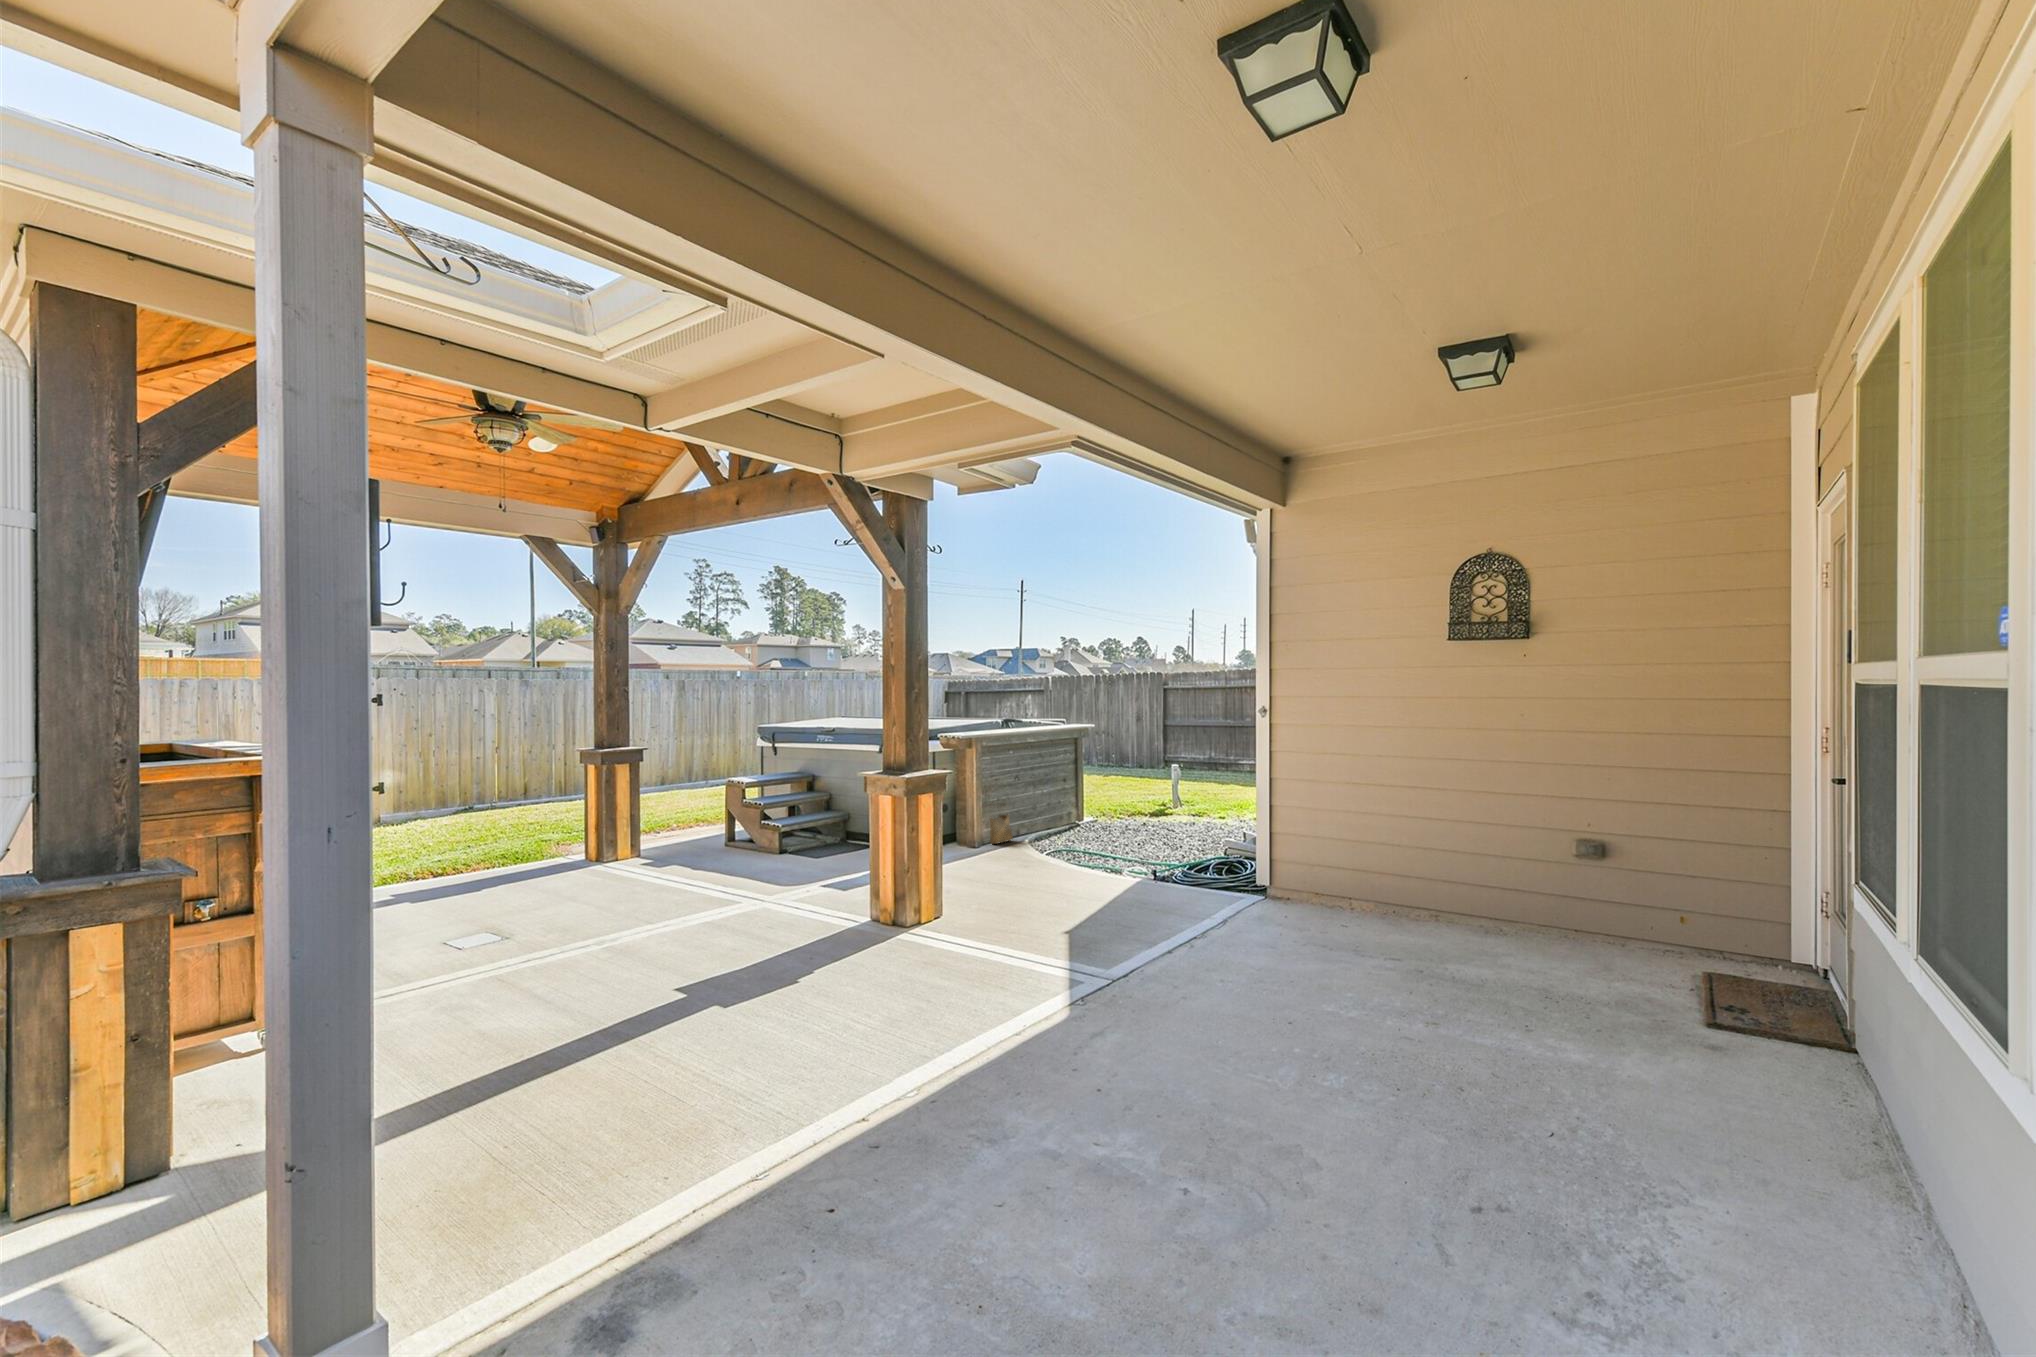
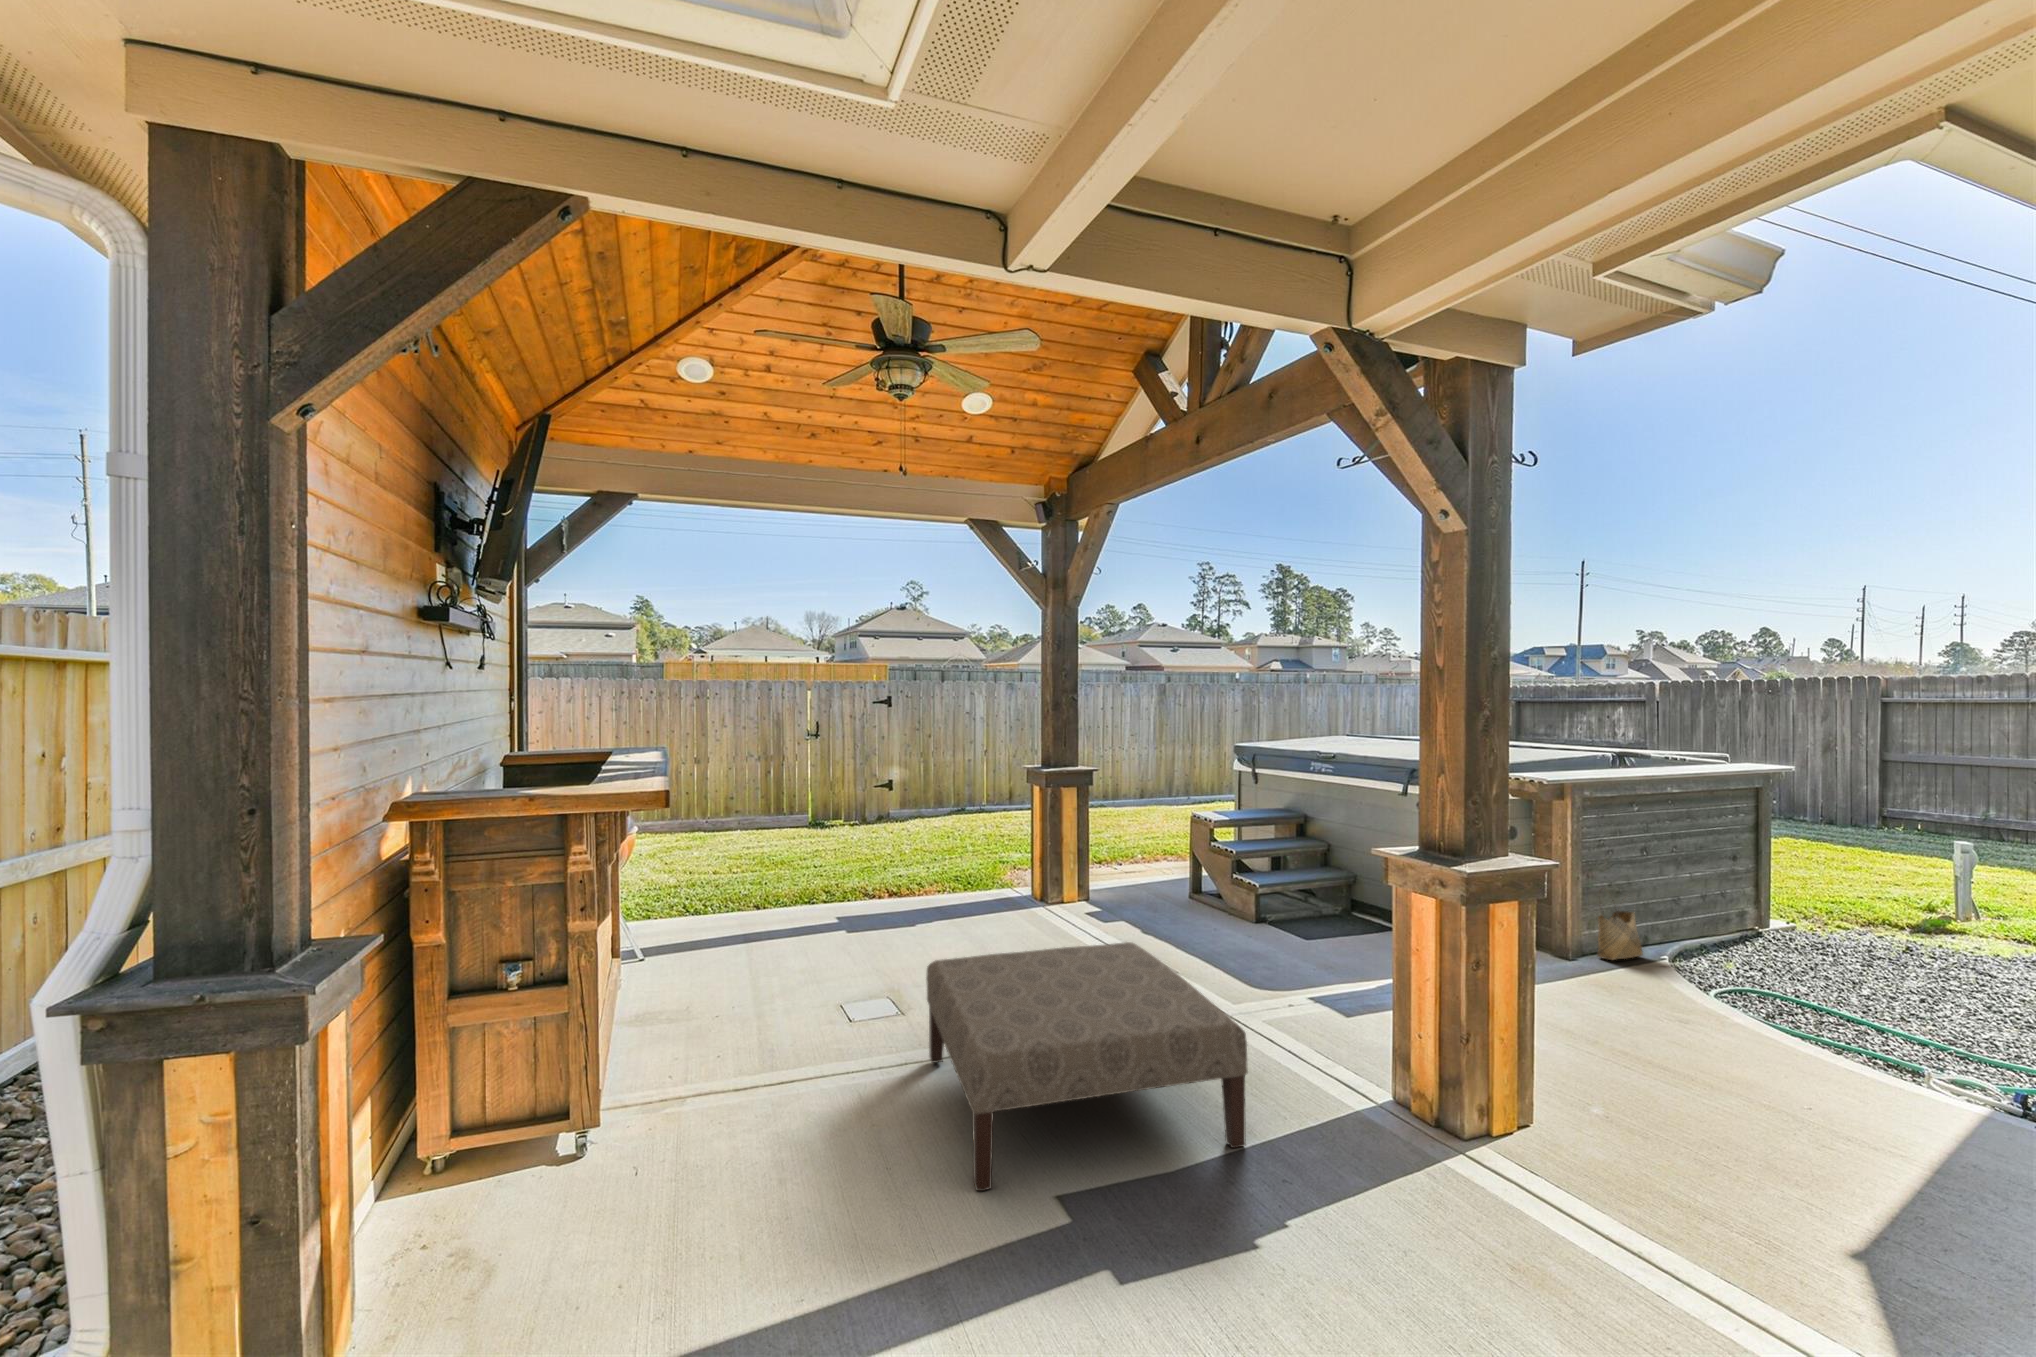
ottoman: none [556,853,791,987] -> present [926,942,1248,1191]

